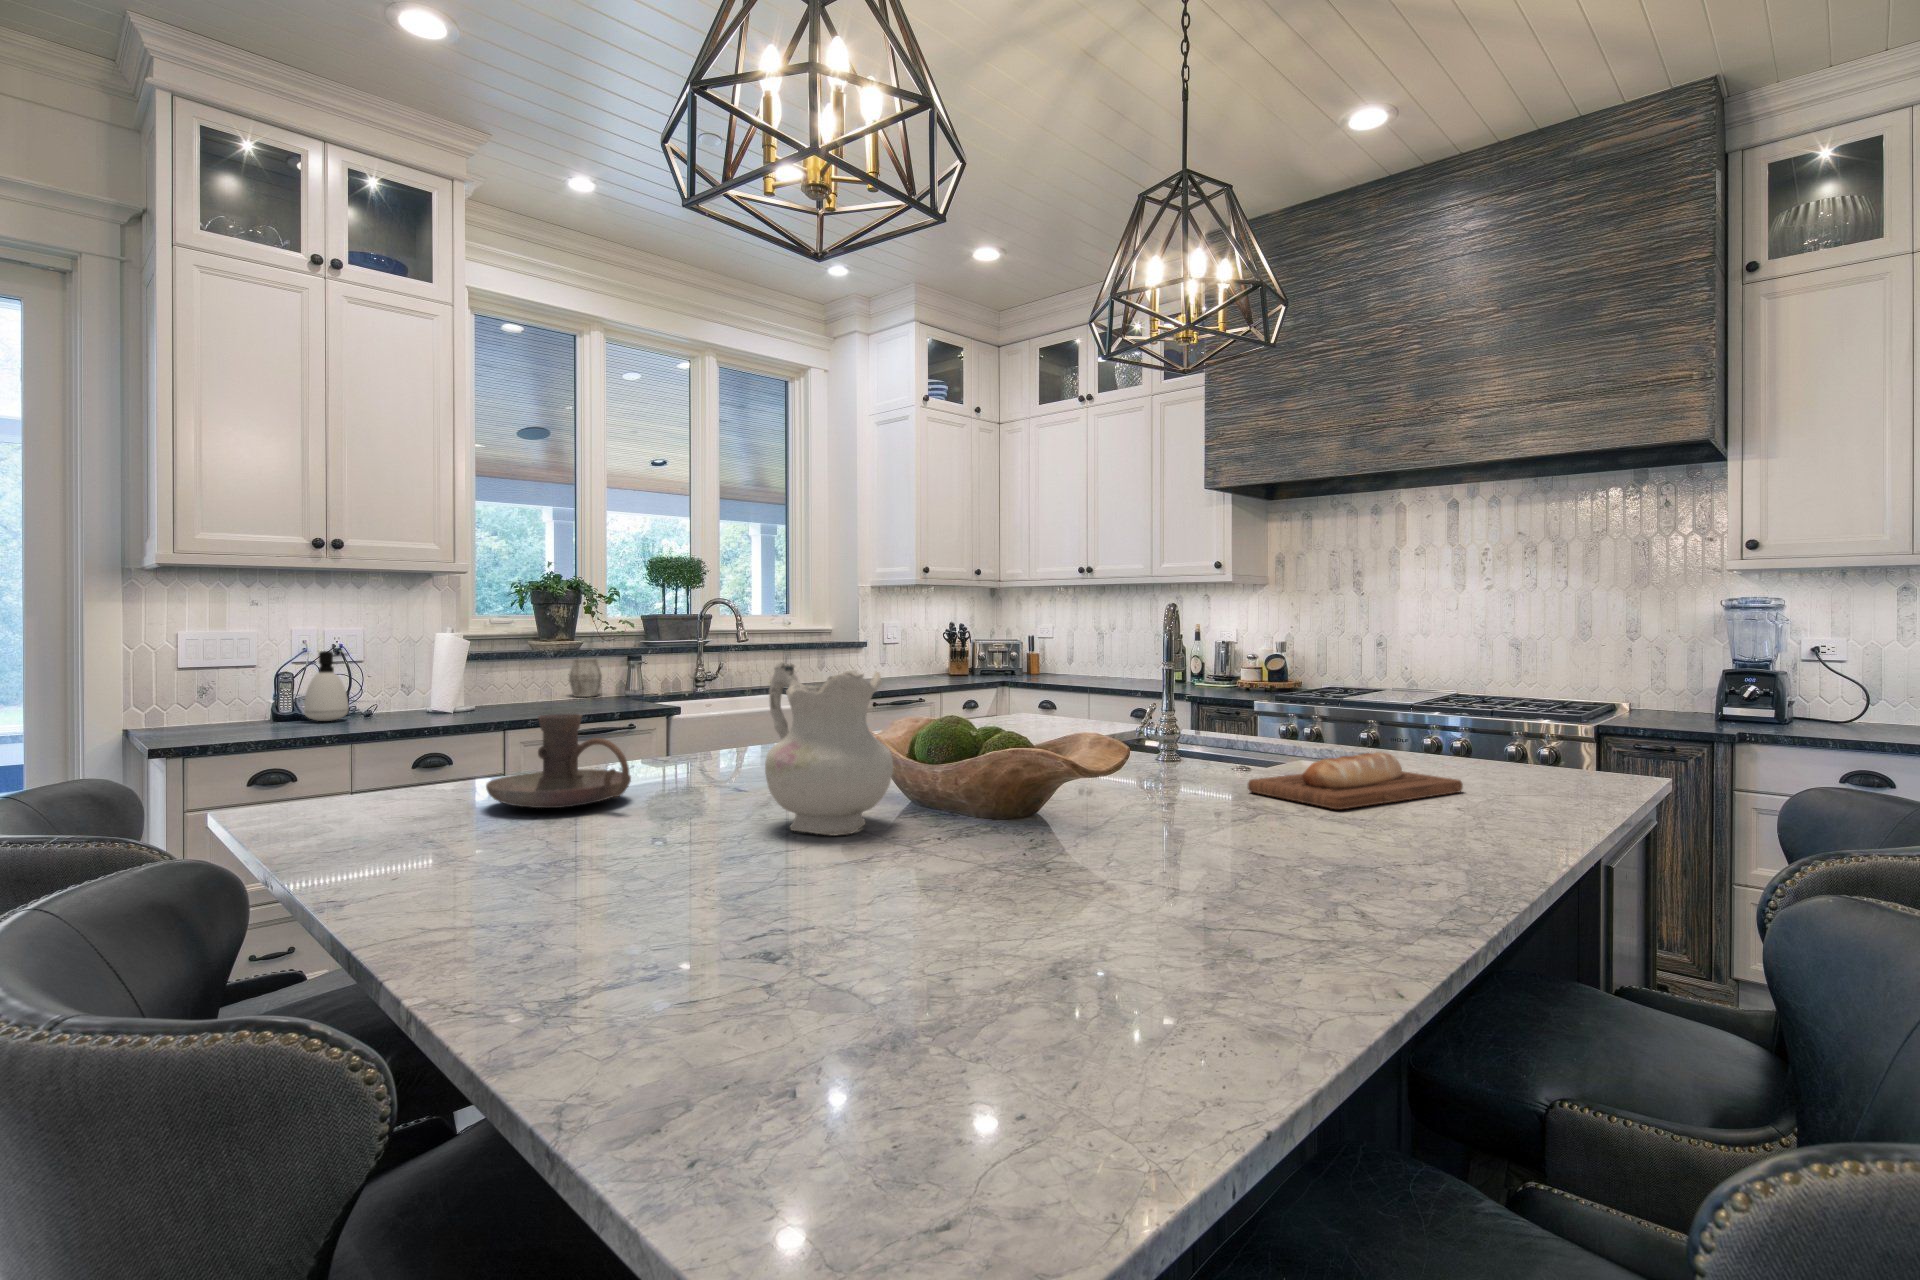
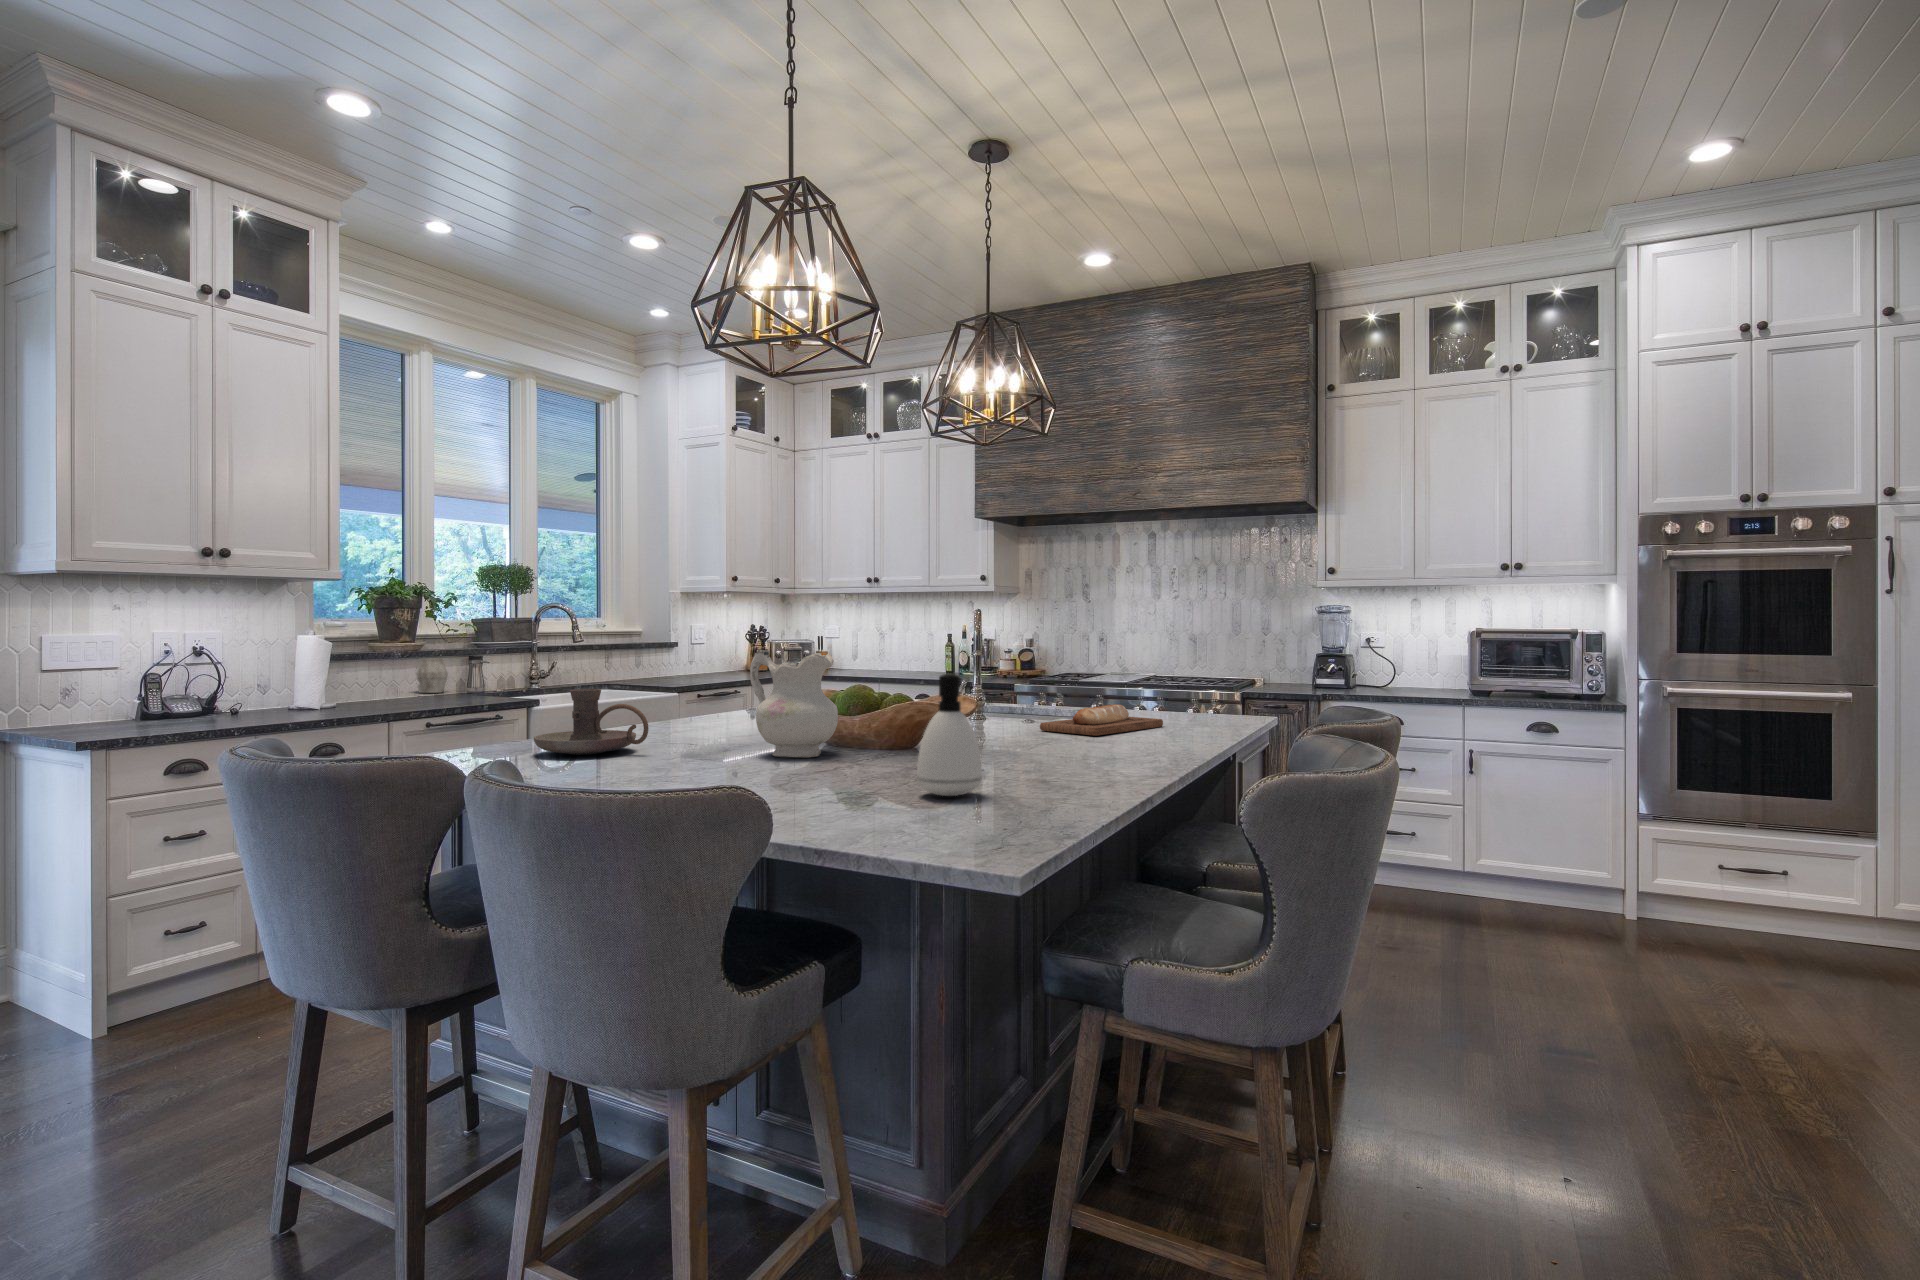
soap dispenser: present [304,651,349,721] -> present [917,674,982,796]

